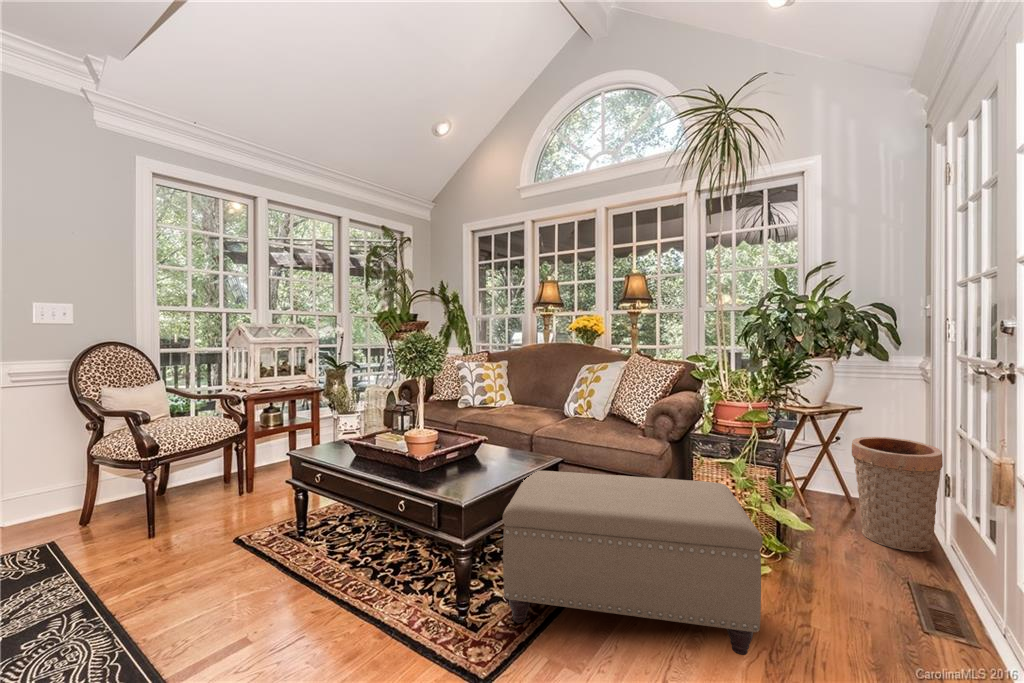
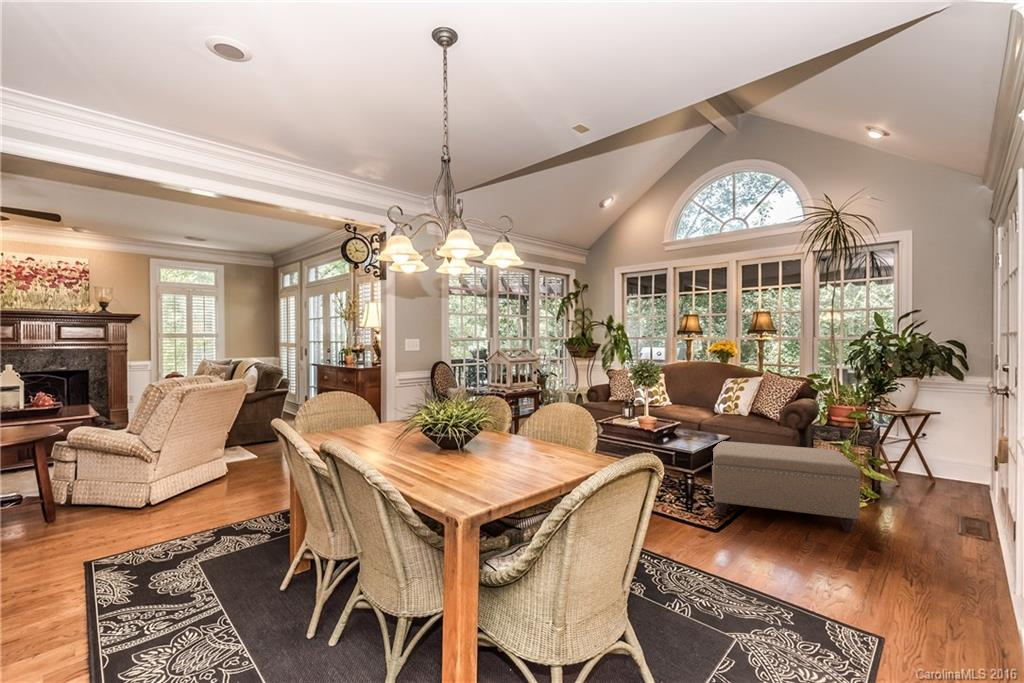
basket: present [852,437,943,552] -> none [927,431,989,504]

